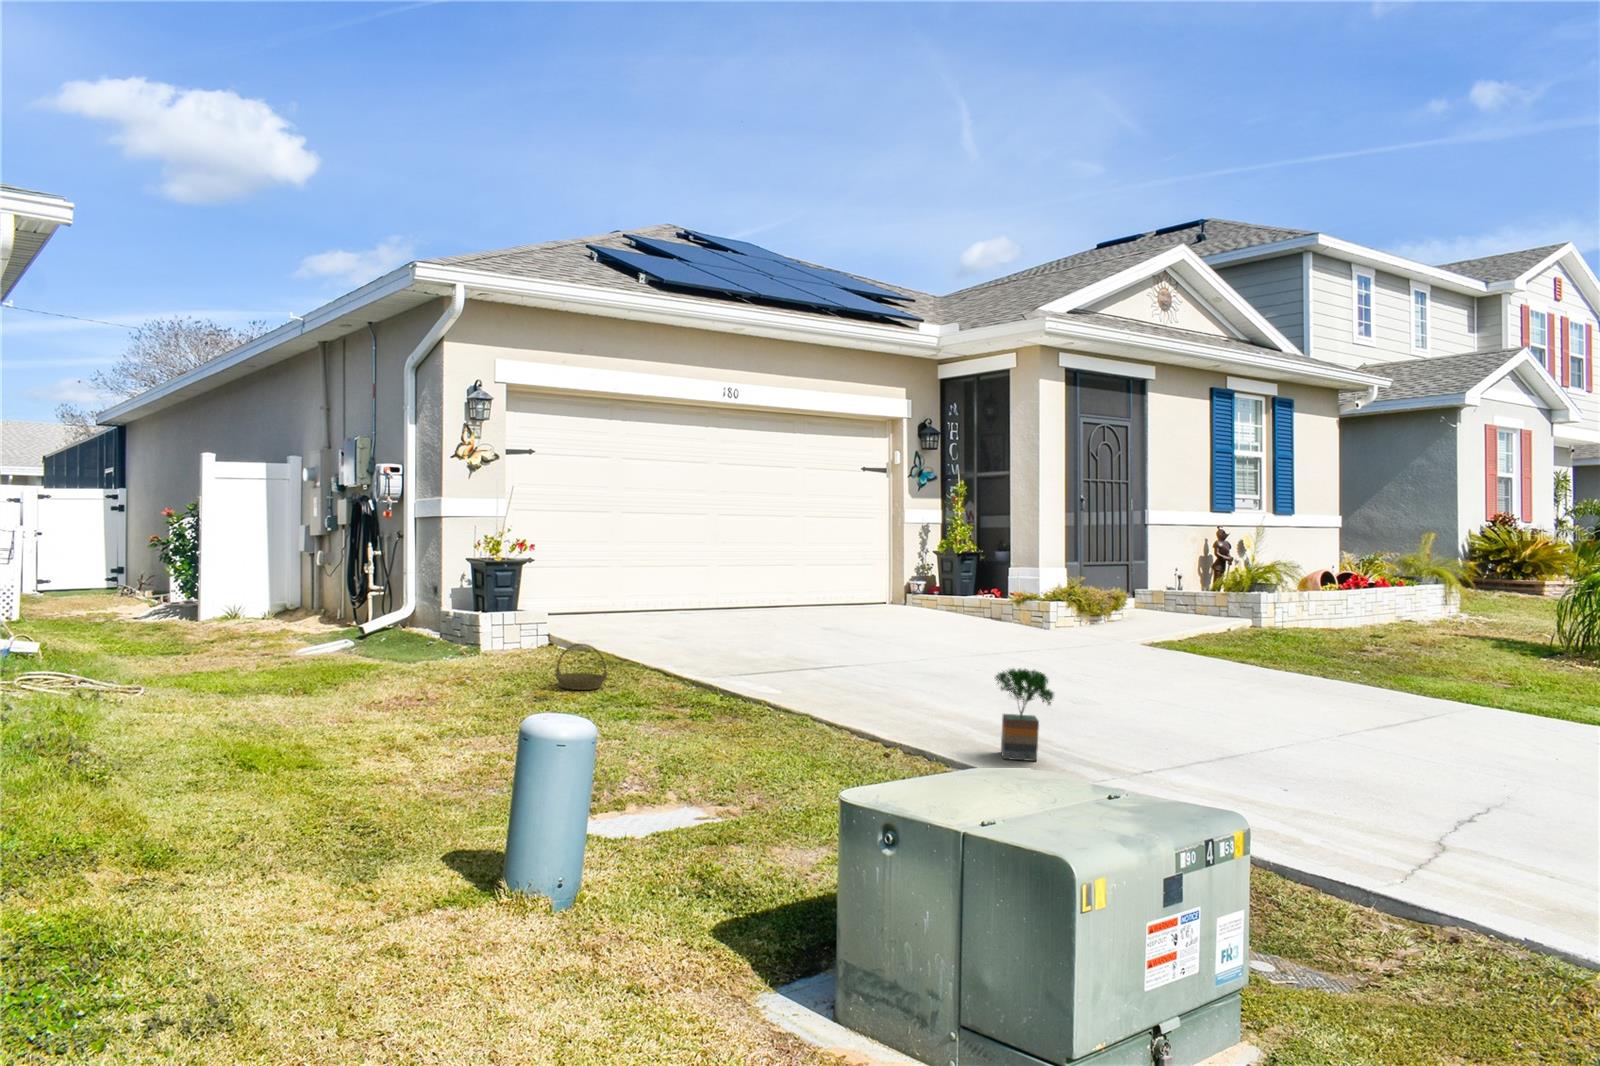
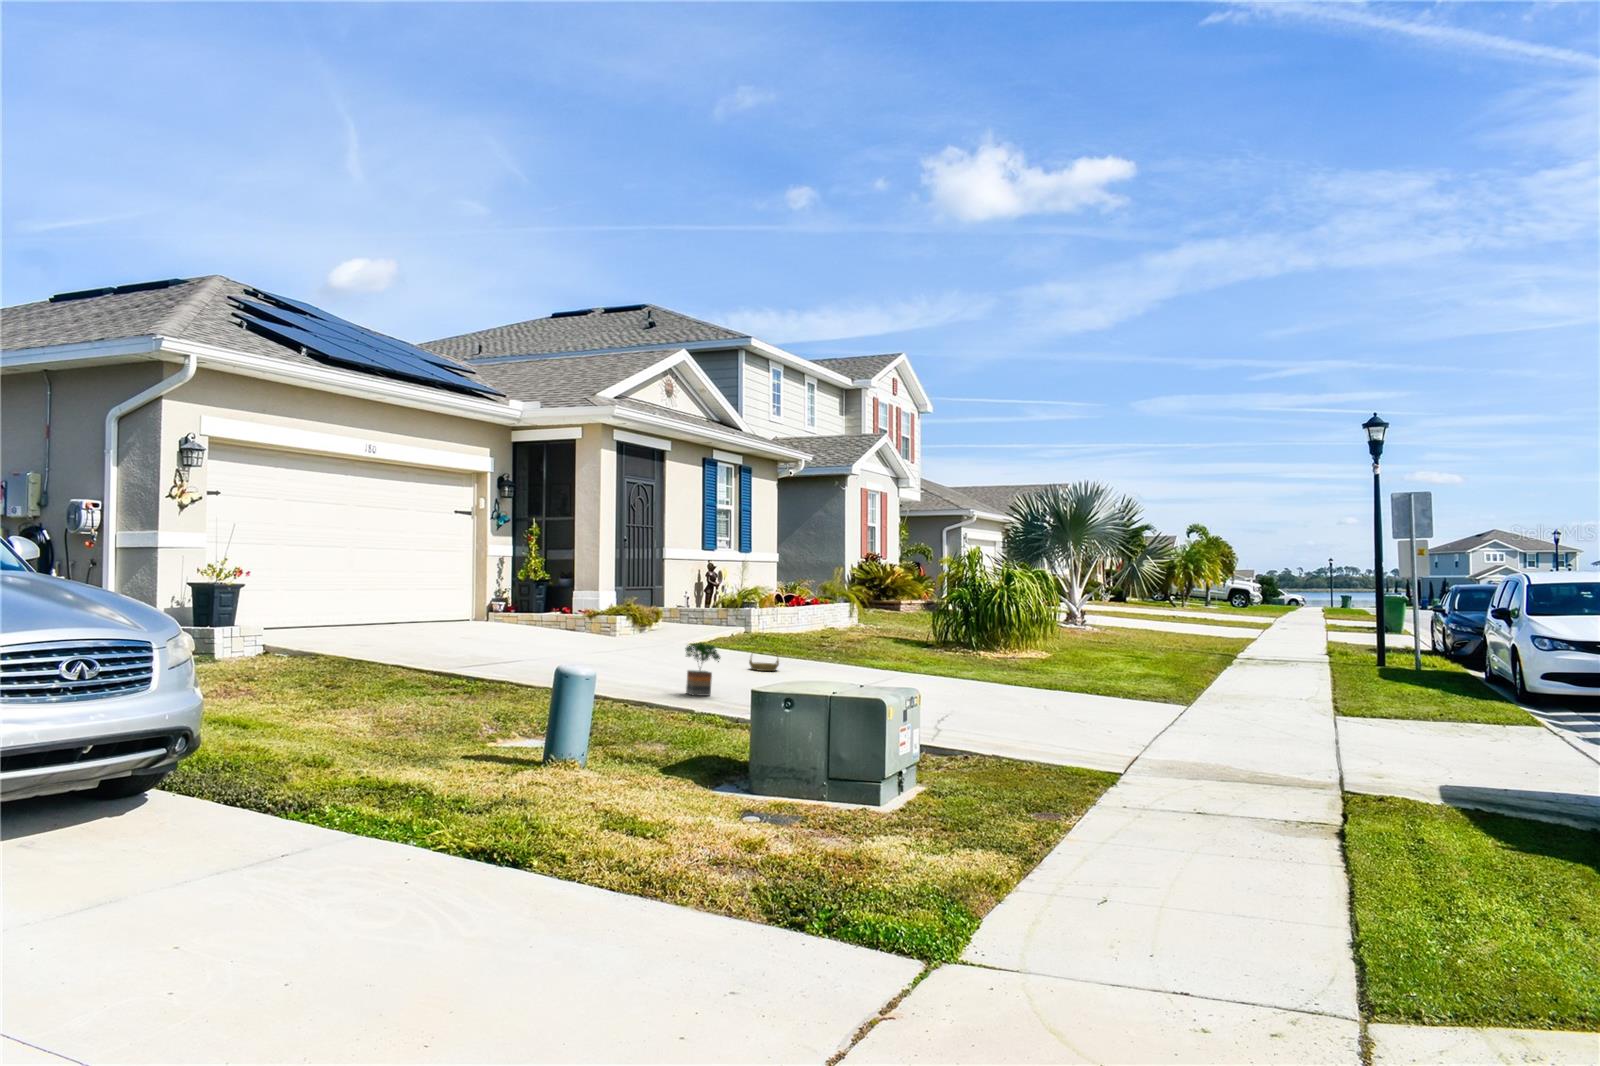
basket: present [555,644,607,690] -> present [749,655,779,671]

